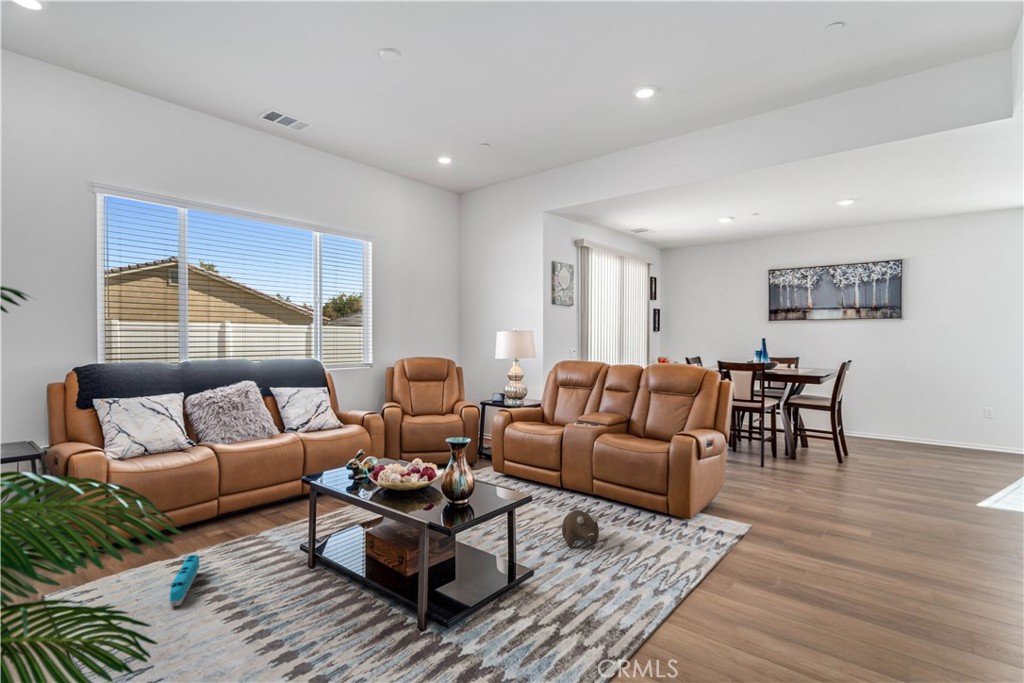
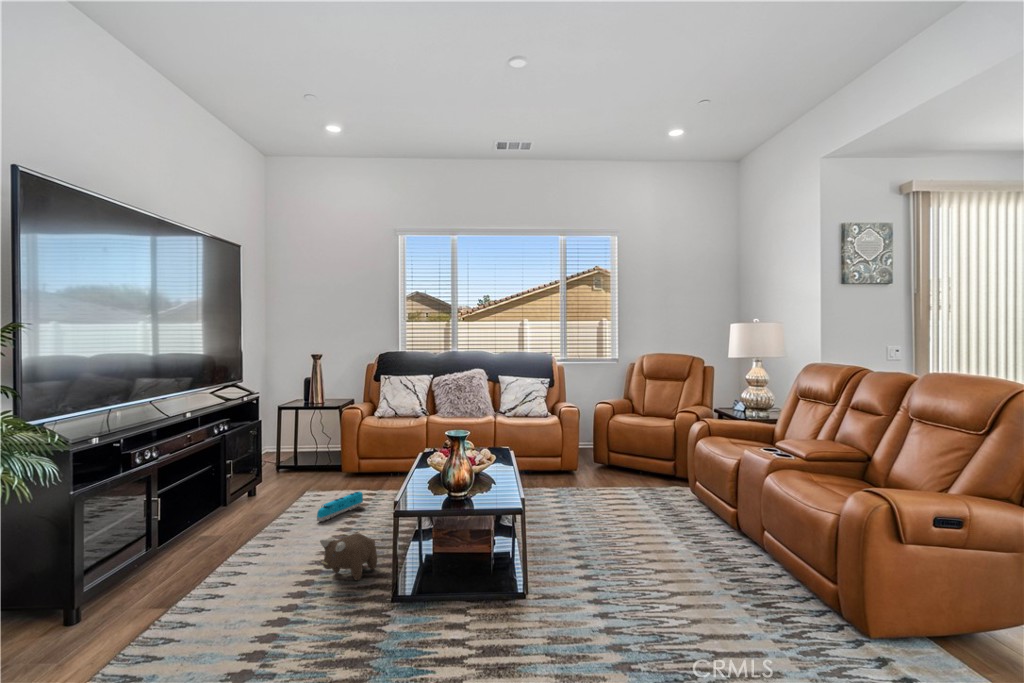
plush toy: present [562,510,599,547] -> present [320,533,377,580]

